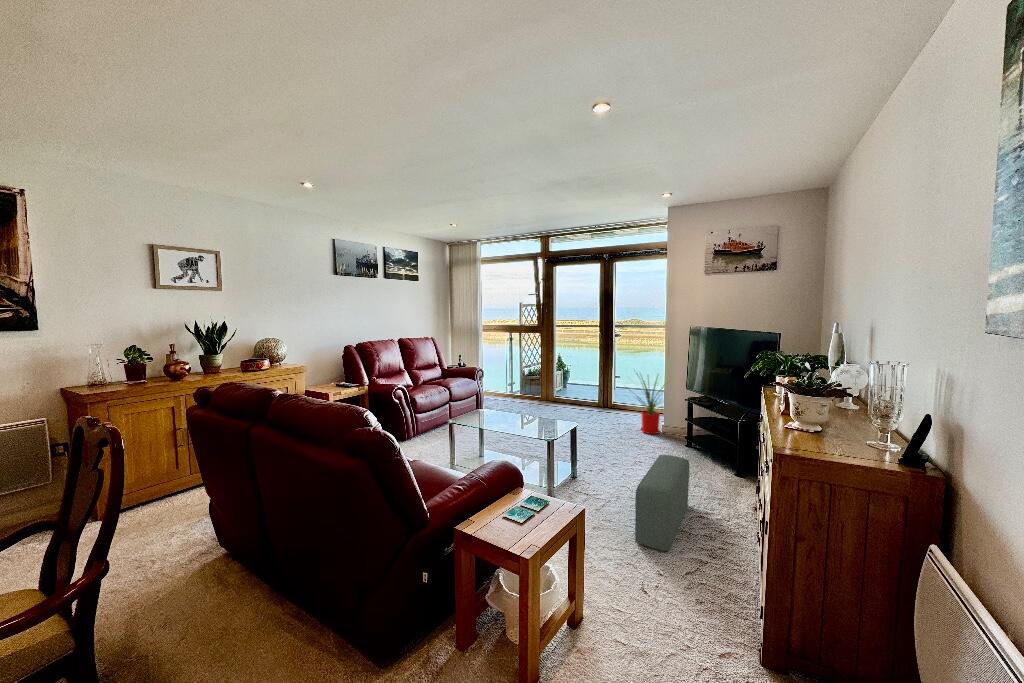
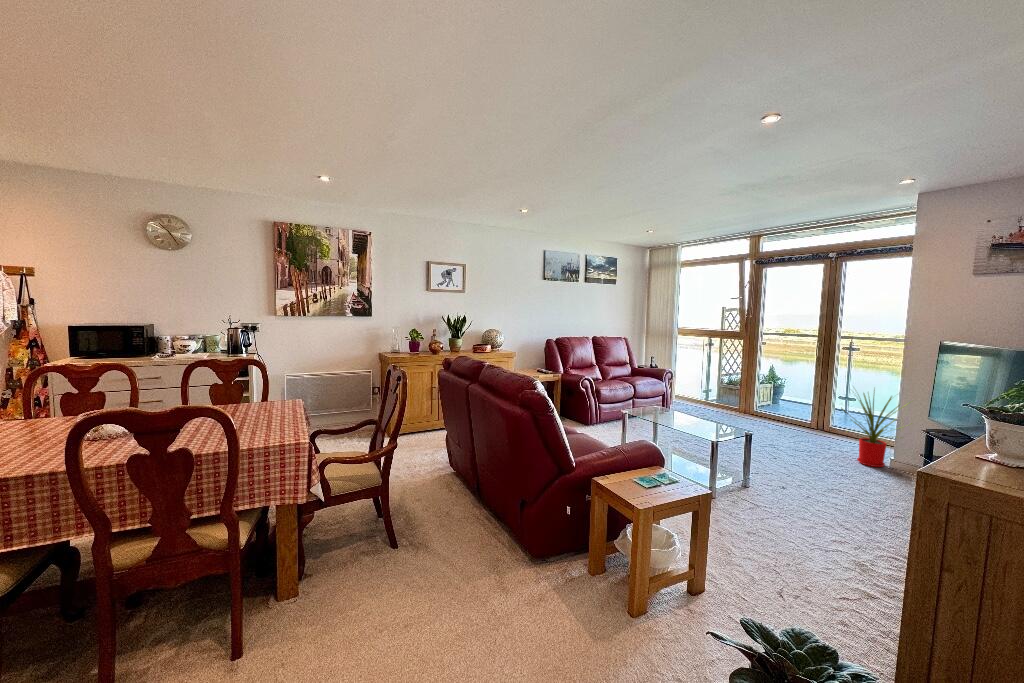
pouf: present [635,455,690,551] -> none [786,476,882,565]

